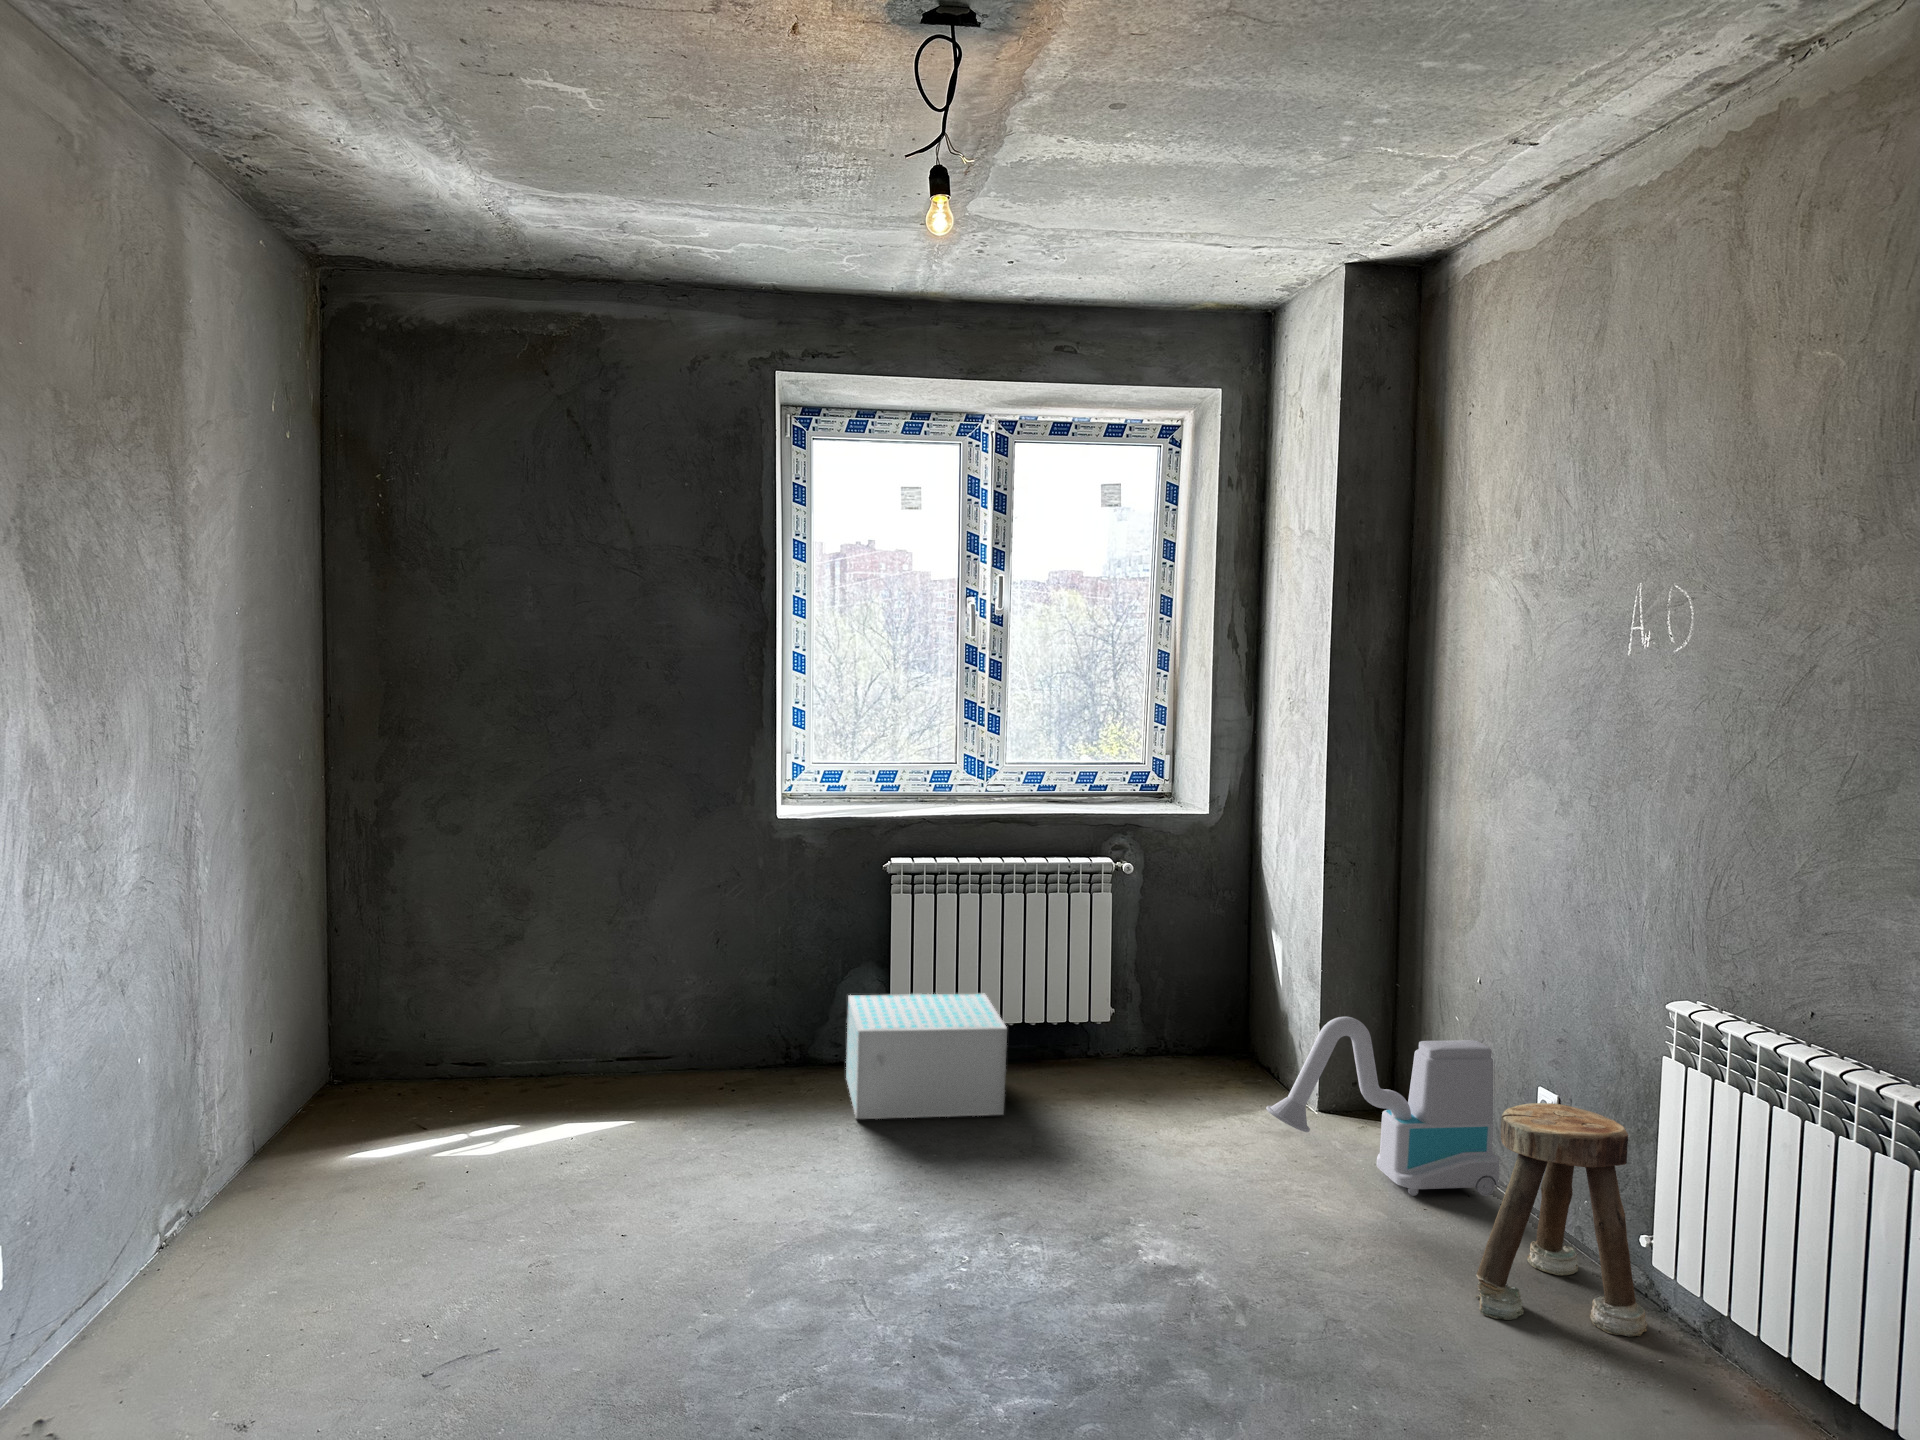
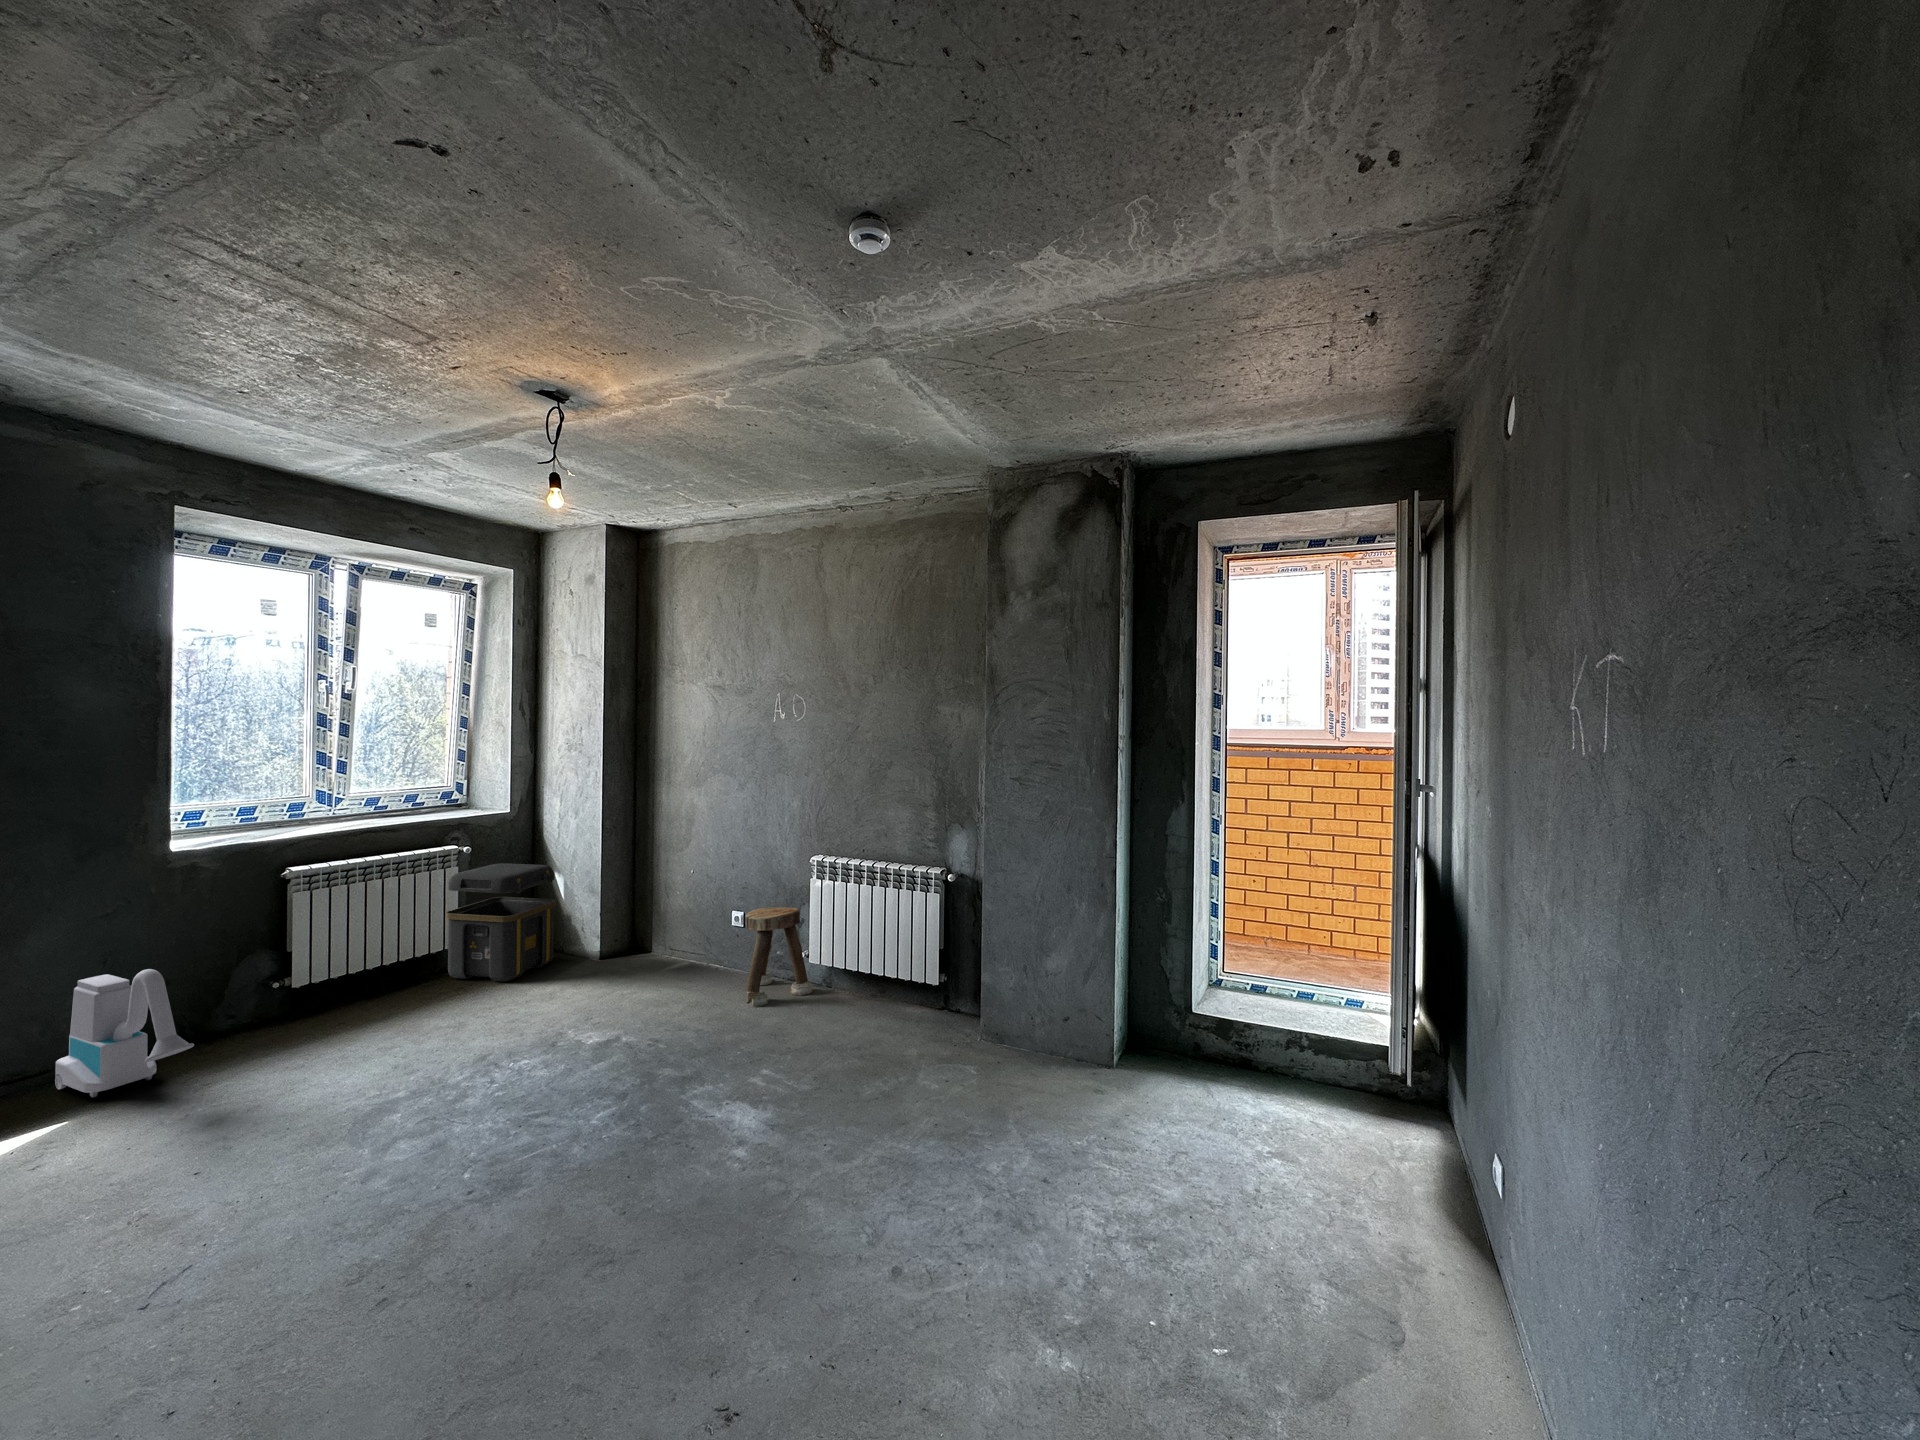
toolbox: none [1094,901,1253,1099] -> present [446,863,556,981]
storage box: present [846,994,1007,1119] -> none [256,947,419,1053]
vacuum cleaner: present [1266,1017,1499,1196] -> present [55,969,194,1097]

